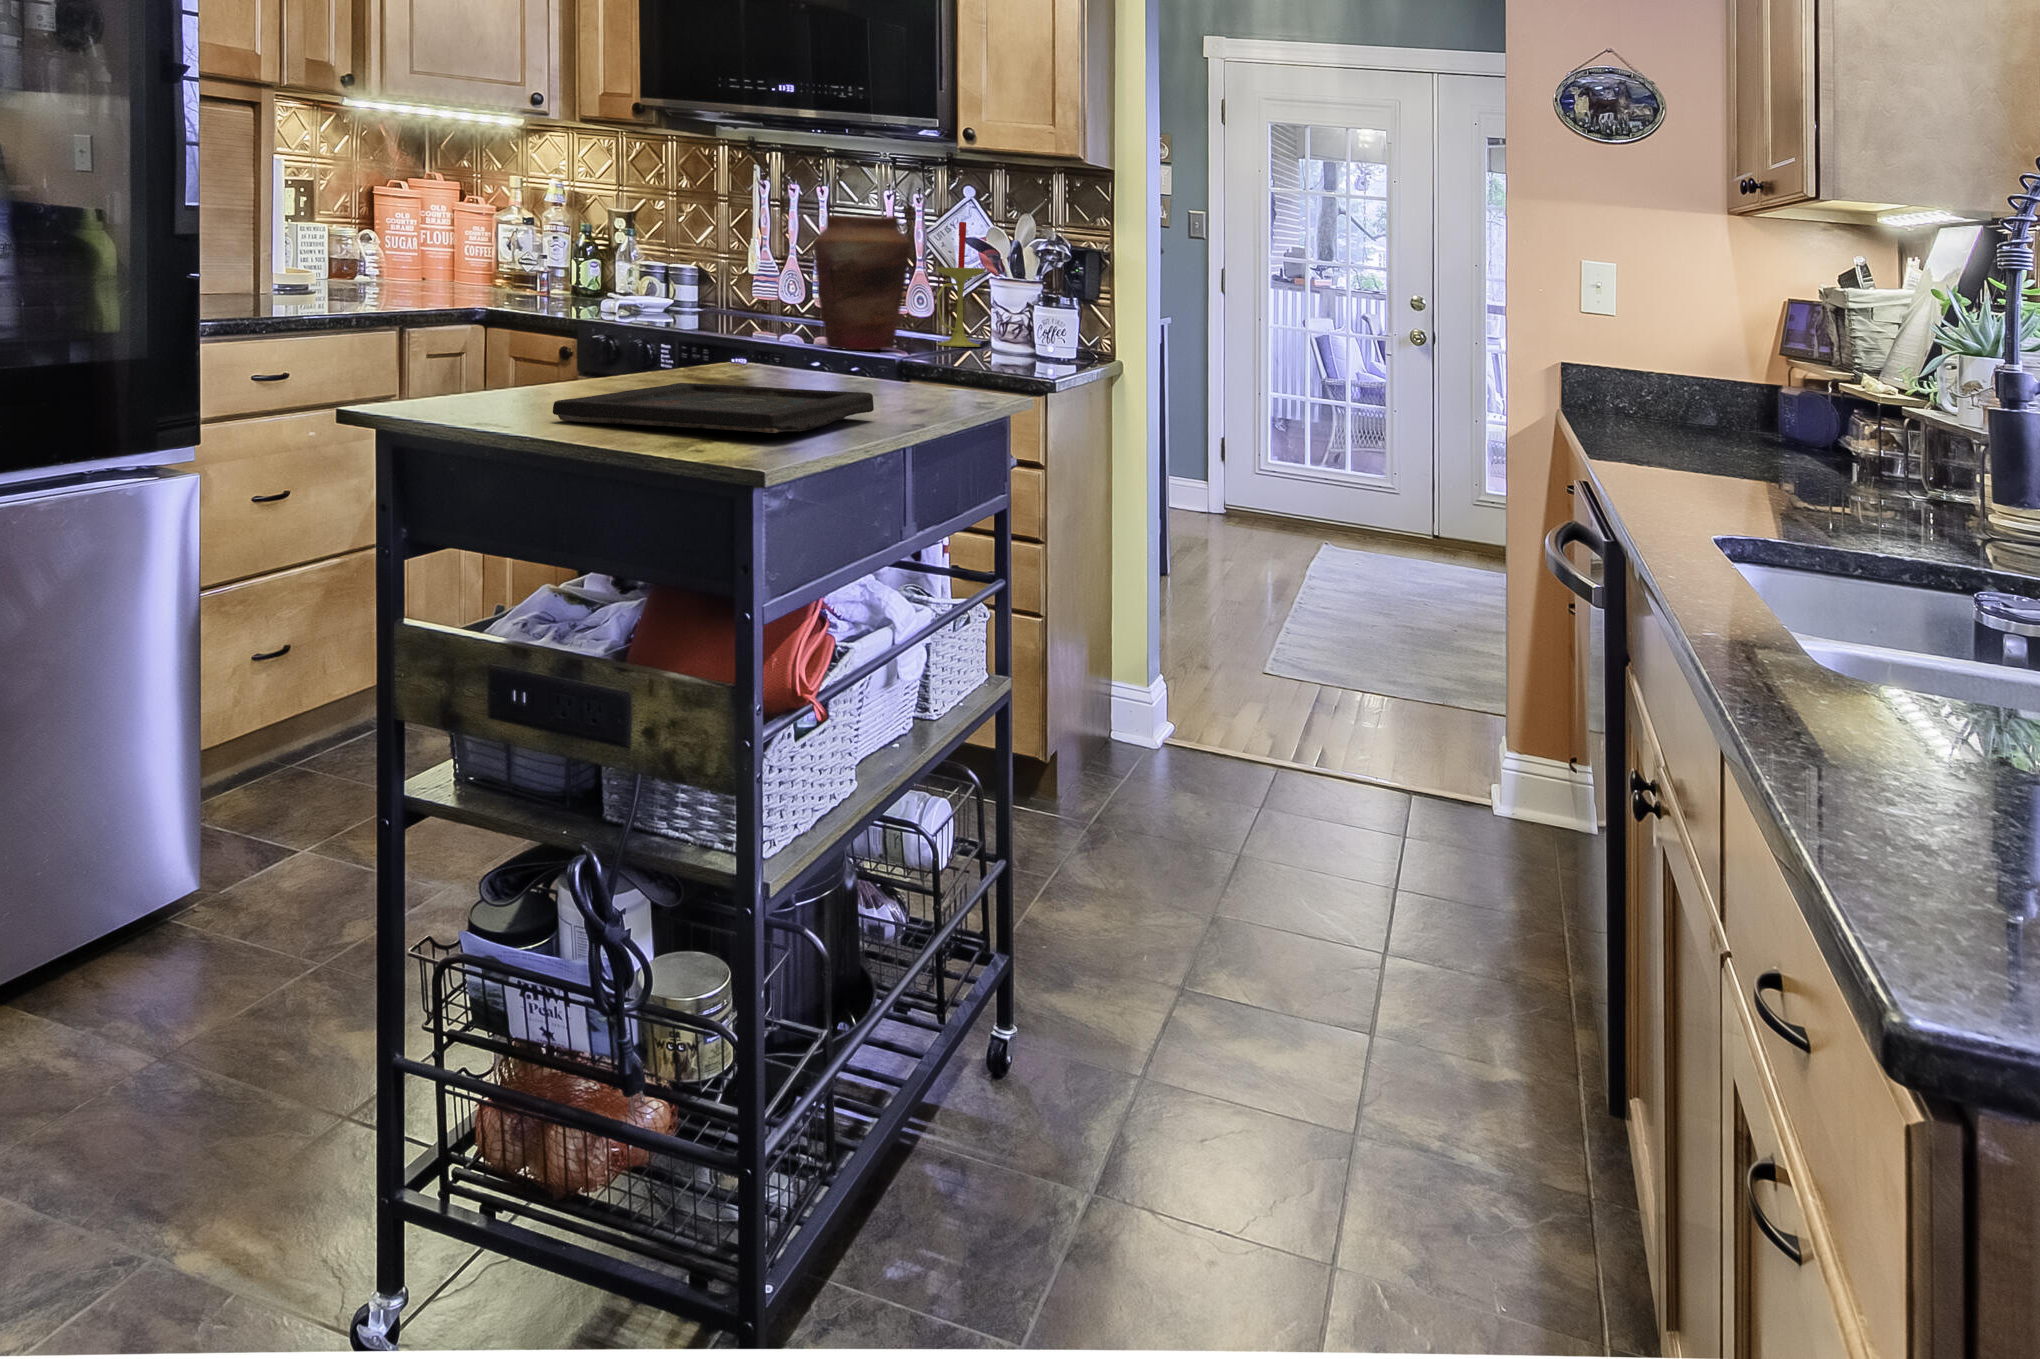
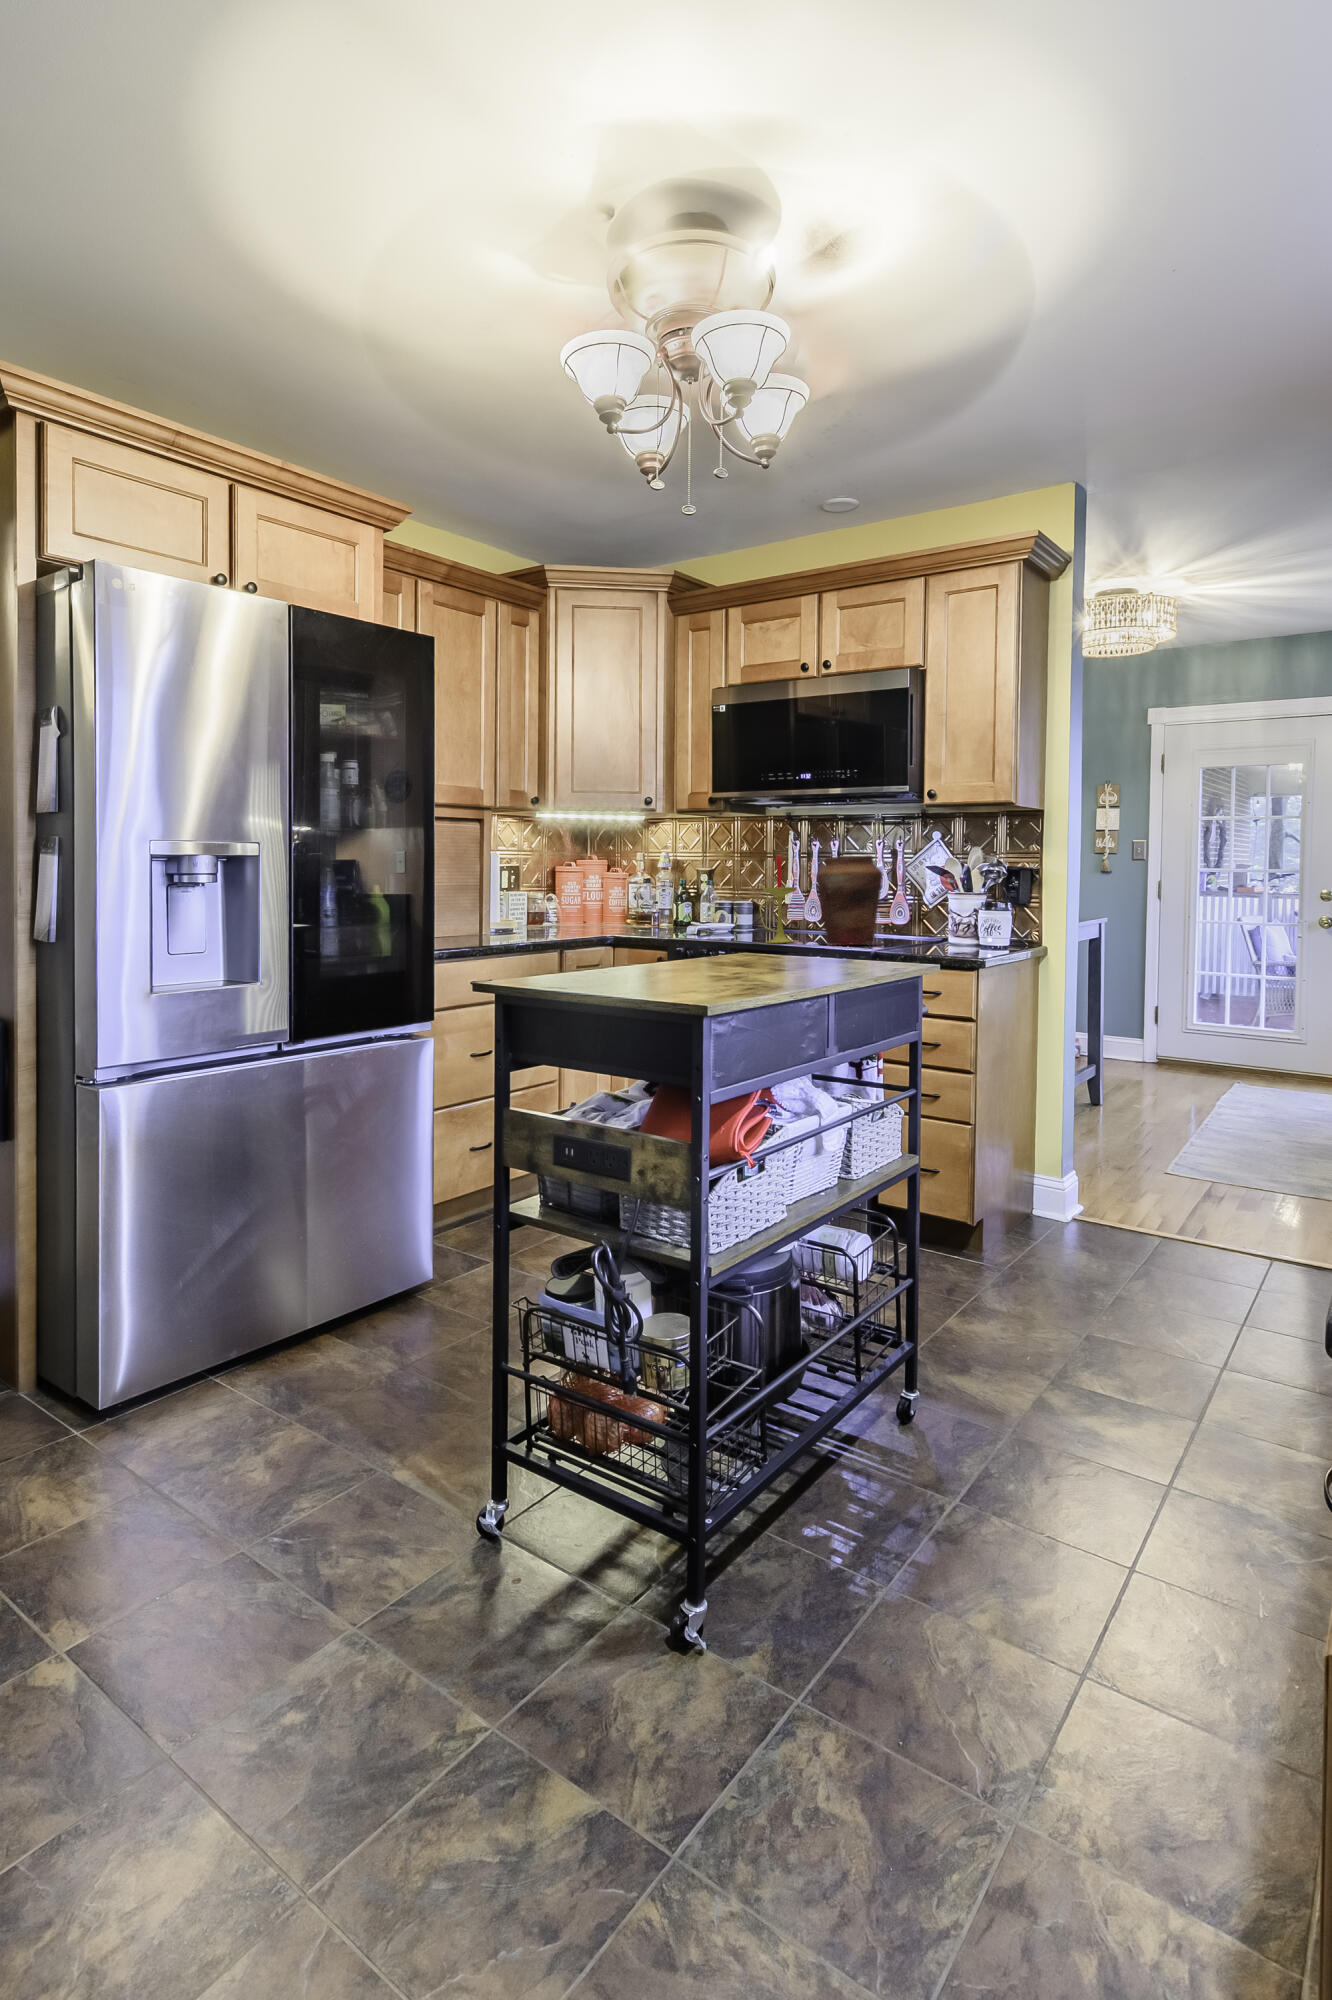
candle: present [937,222,985,347] -> present [759,856,796,943]
tray: present [553,383,874,433] -> none [566,958,784,980]

